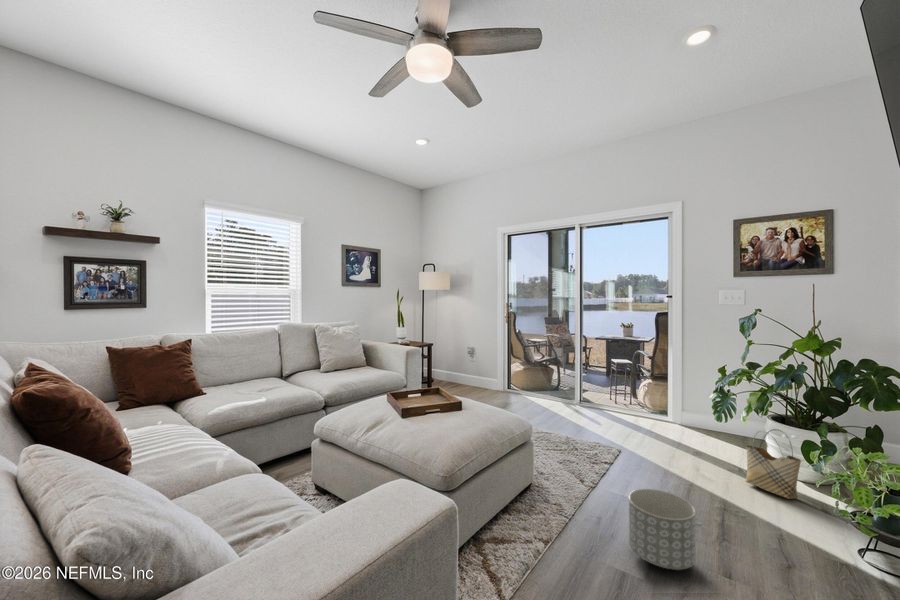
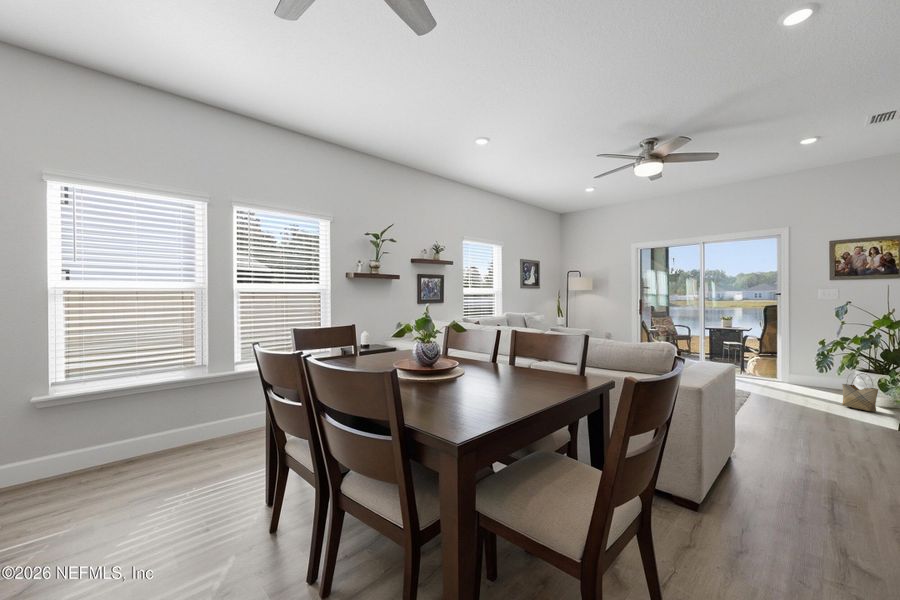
planter: present [629,489,696,570] -> none [779,395,819,428]

